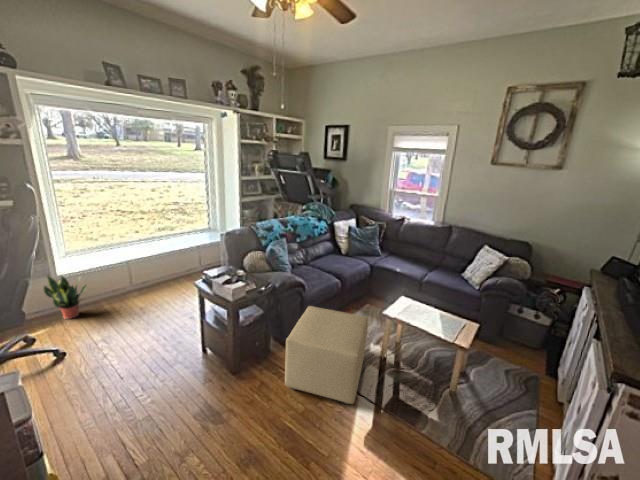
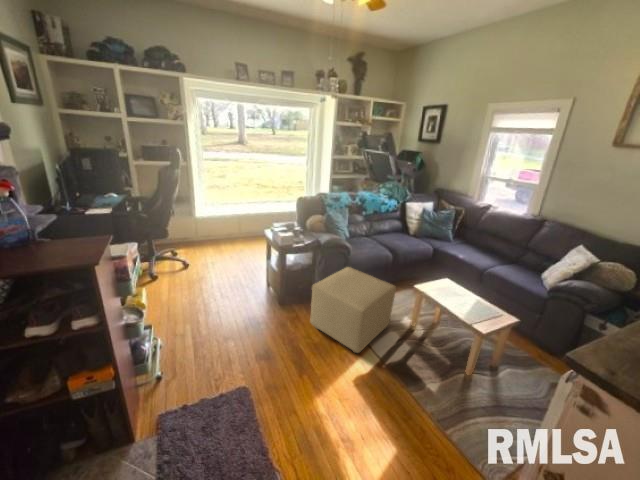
potted plant: present [44,276,86,319] -> none [186,215,210,247]

